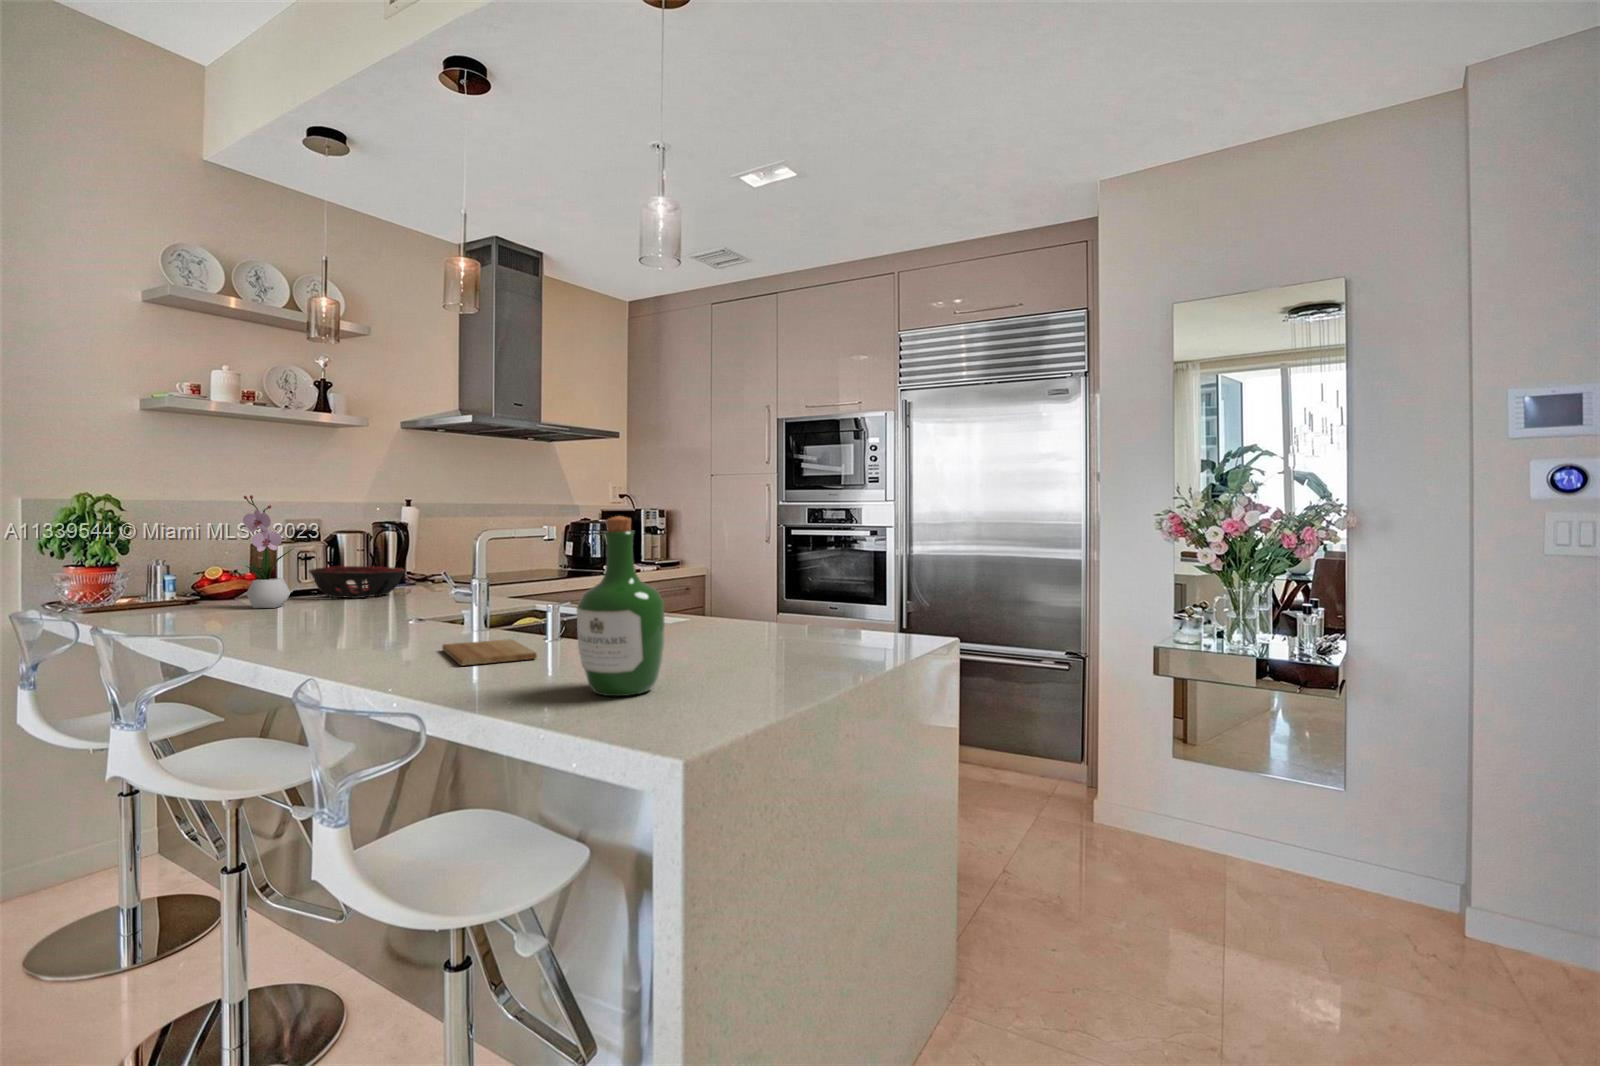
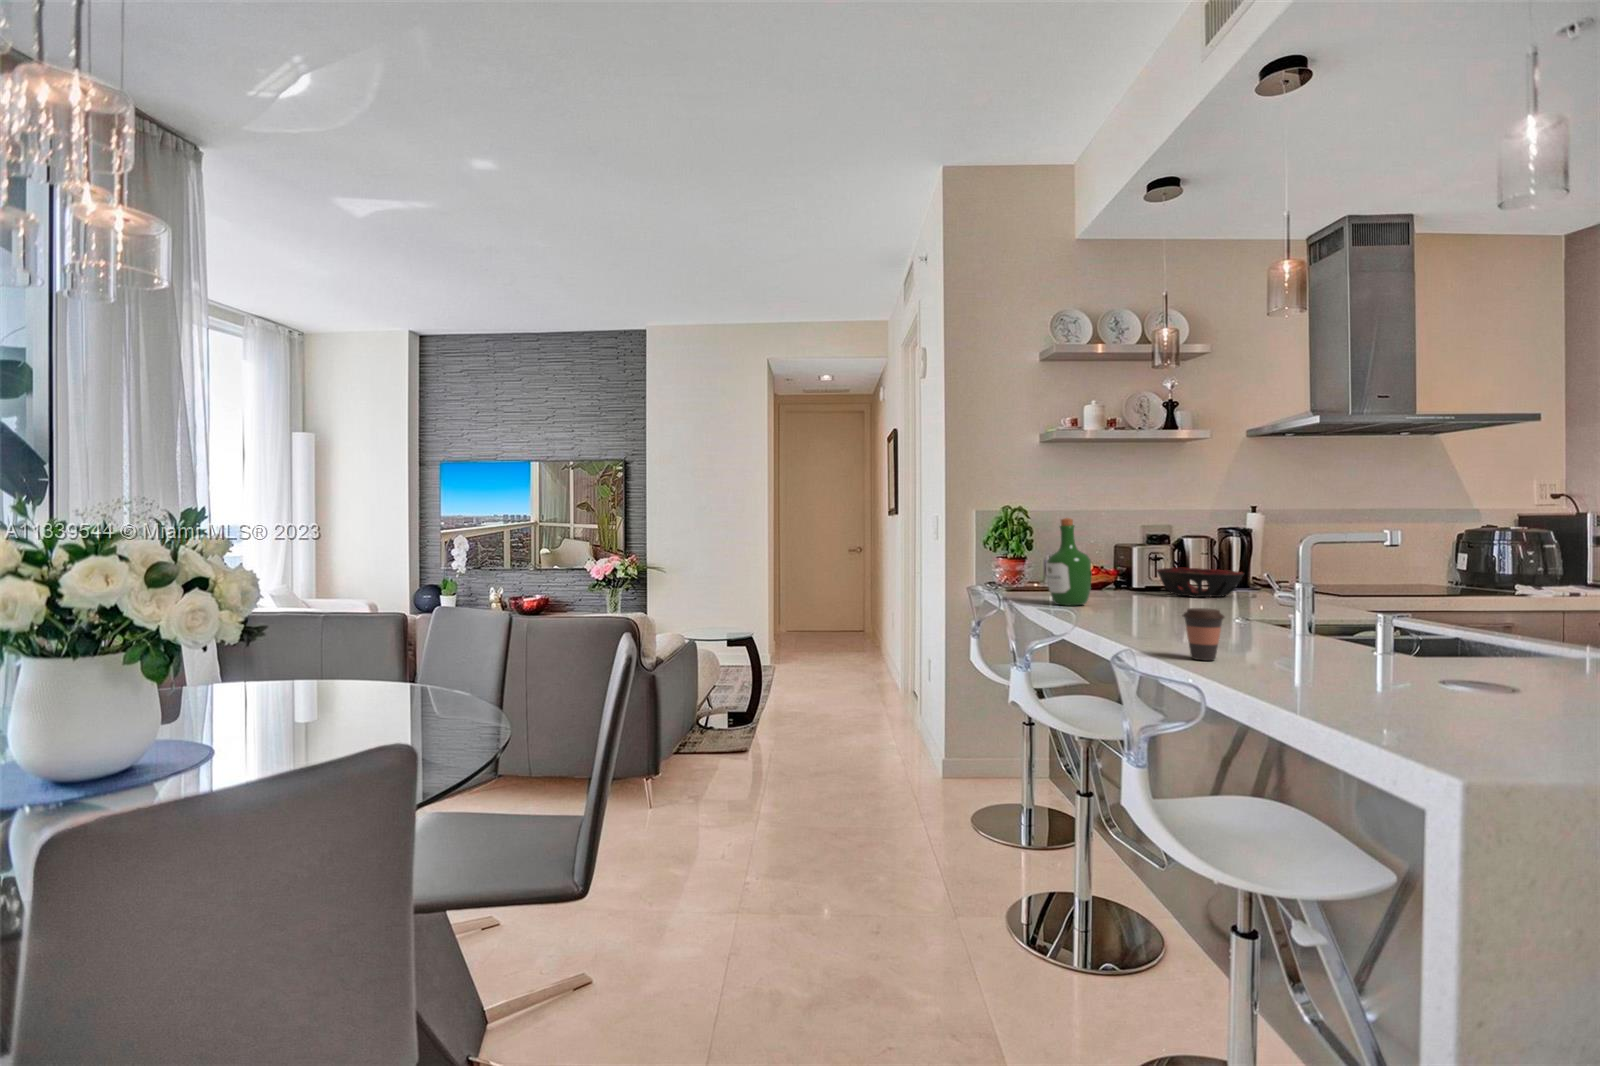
flower arrangement: present [243,495,293,608] -> none [1104,504,1143,599]
wine bottle: present [577,516,665,696] -> present [1046,518,1092,606]
coffee cup: none [374,619,421,677] -> present [1182,608,1224,660]
cutting board: present [442,639,537,666] -> none [1256,640,1355,665]

